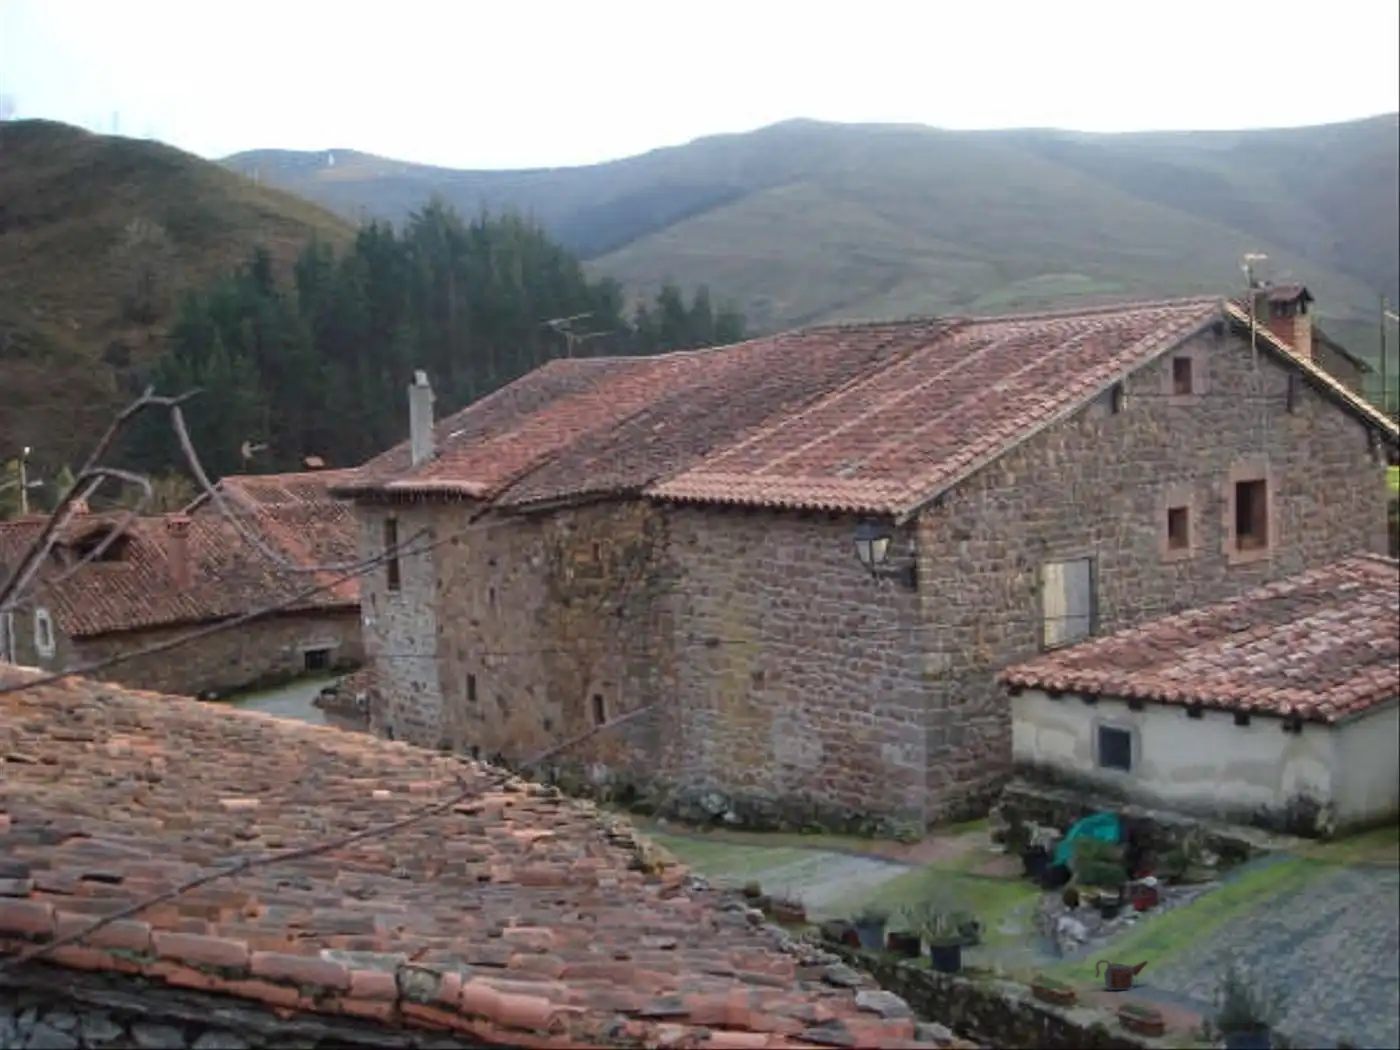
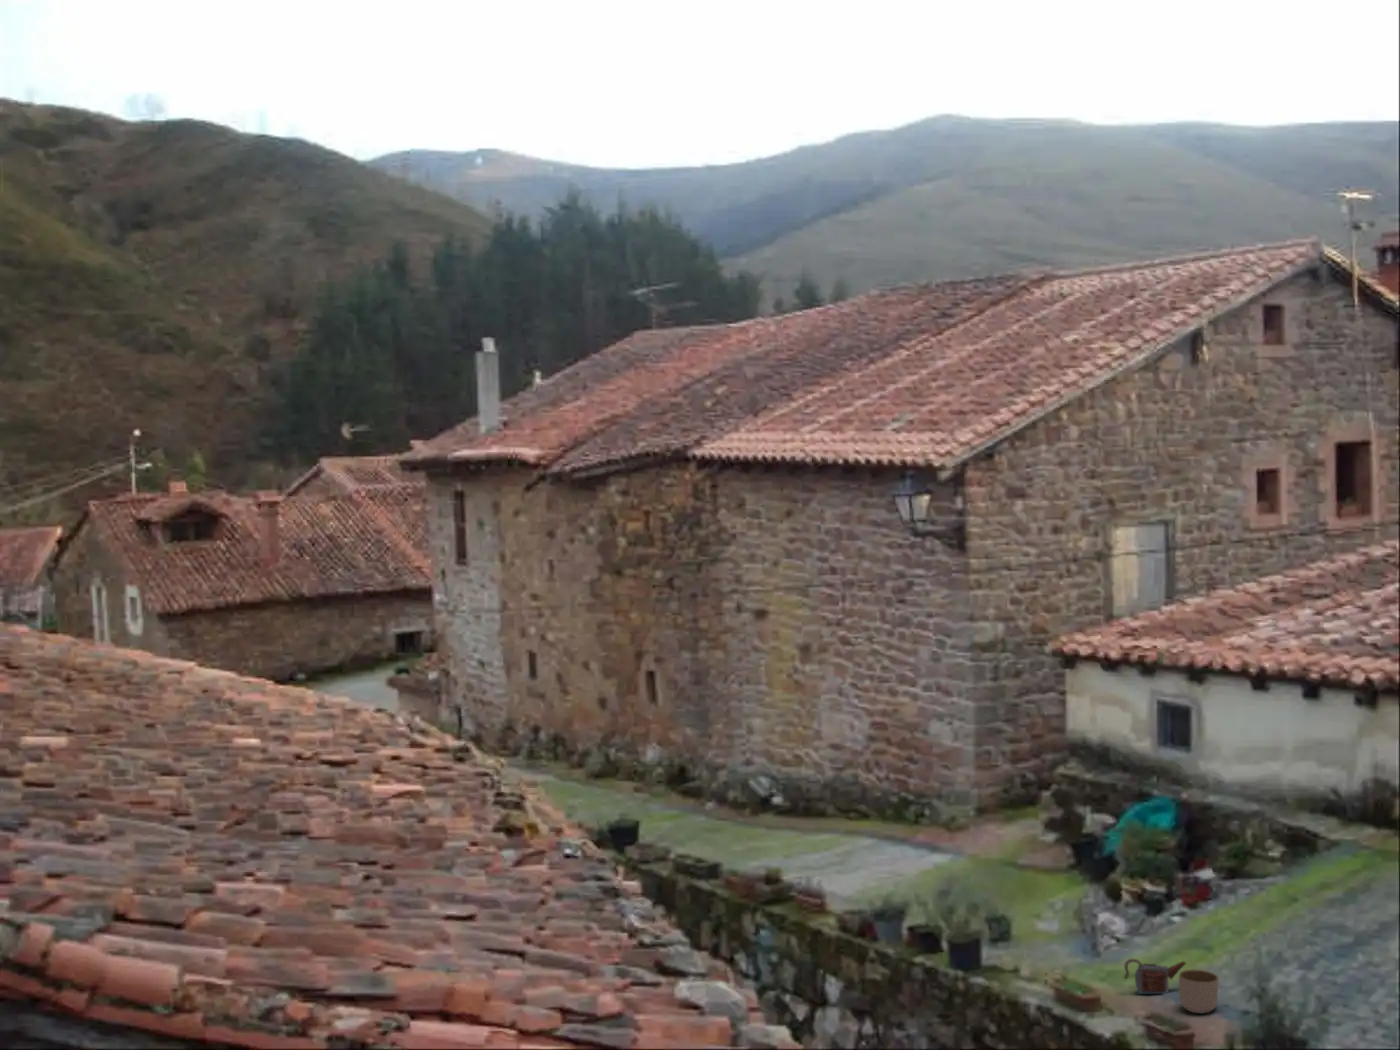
planter: none [1146,968,1180,1006] -> present [1179,969,1219,1014]

